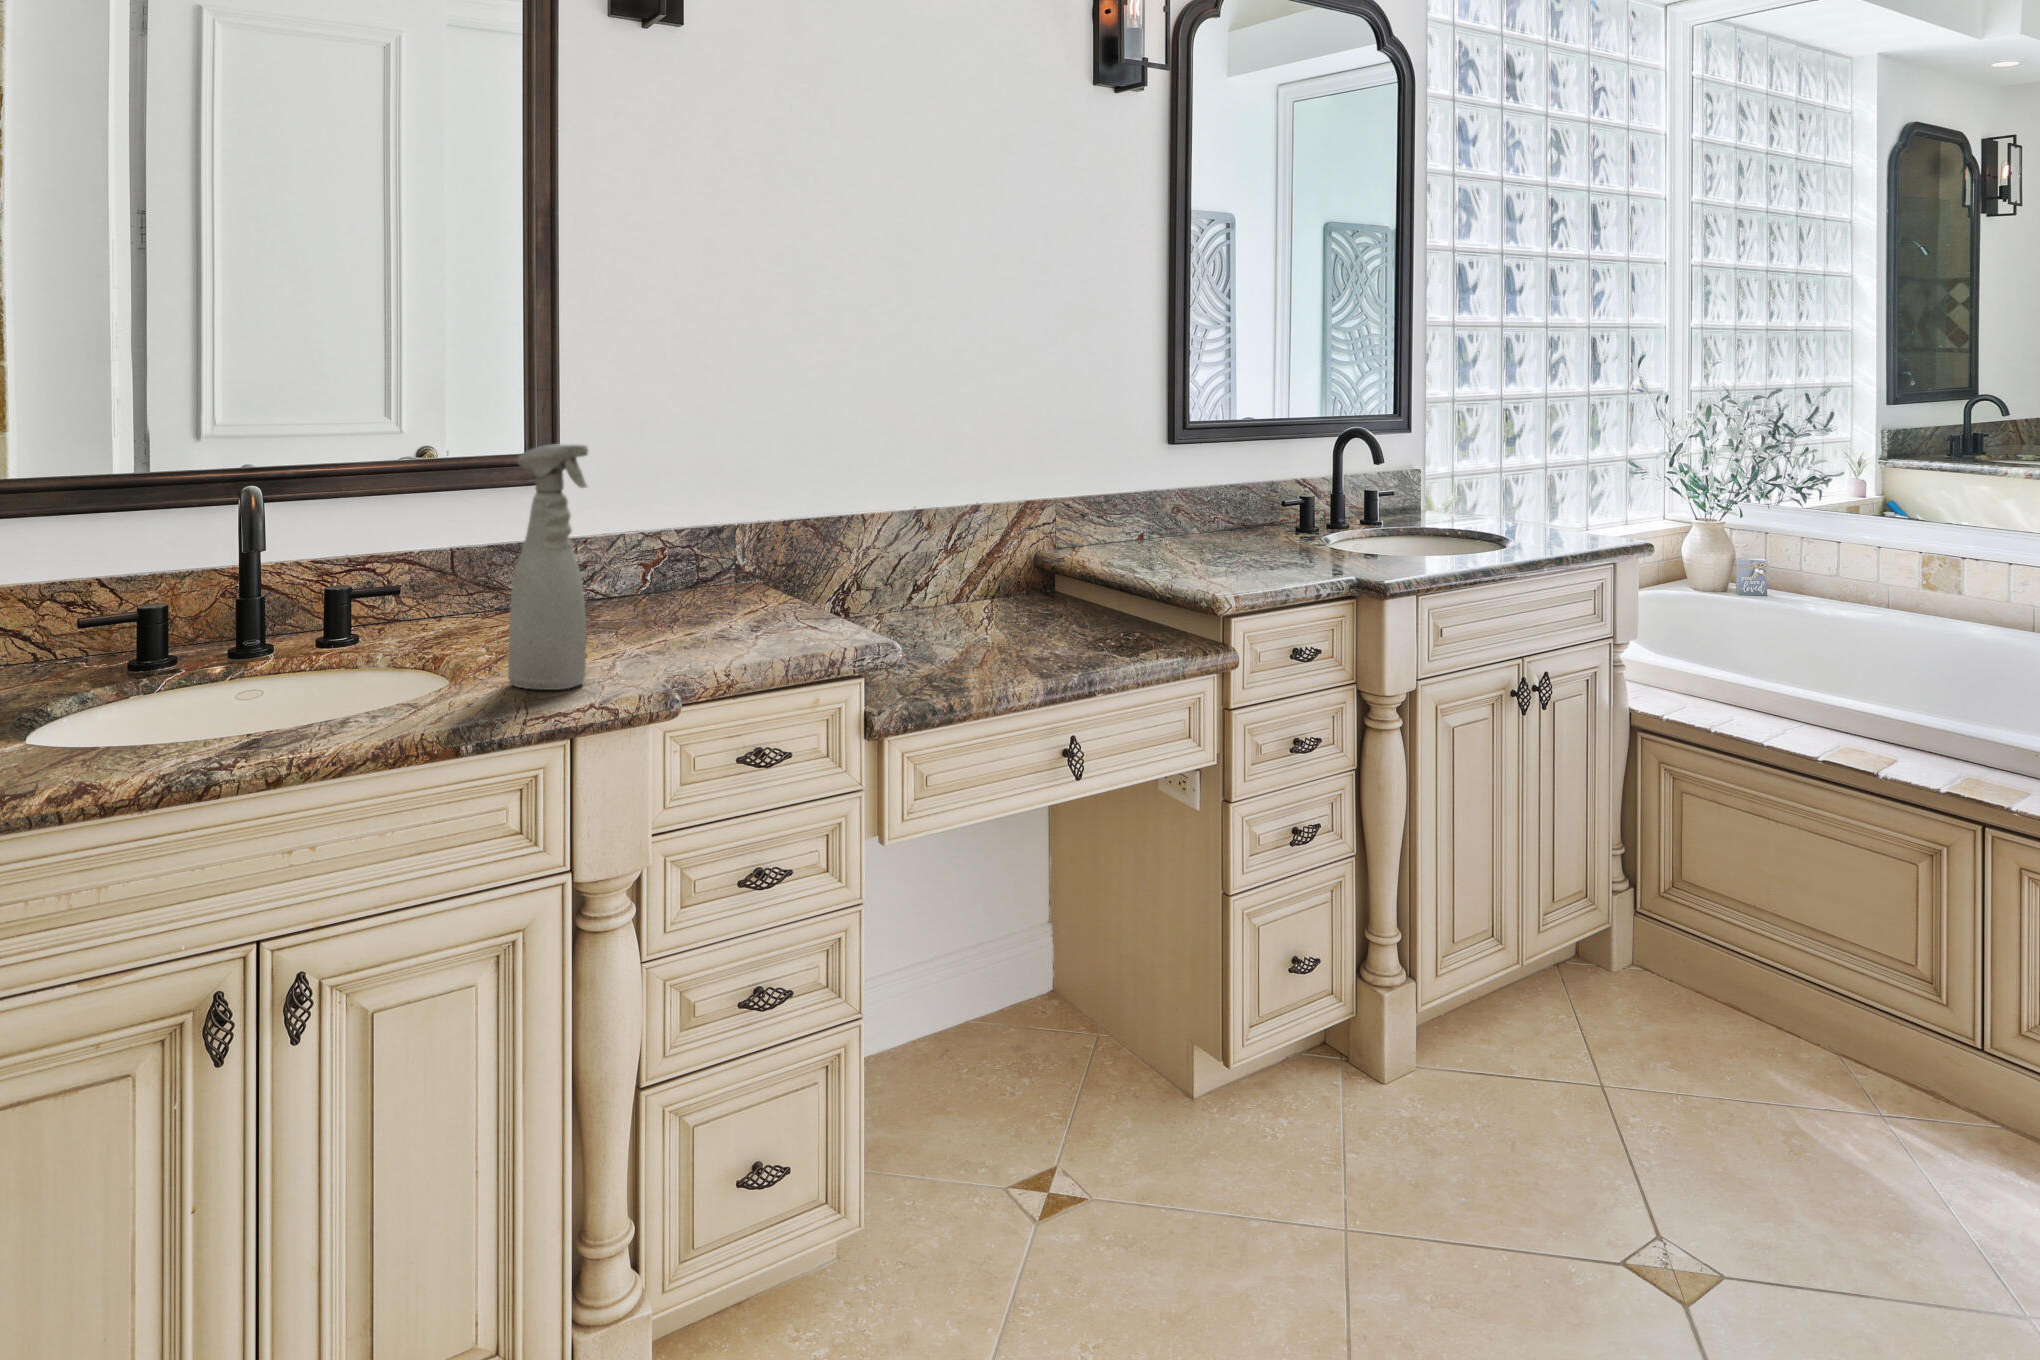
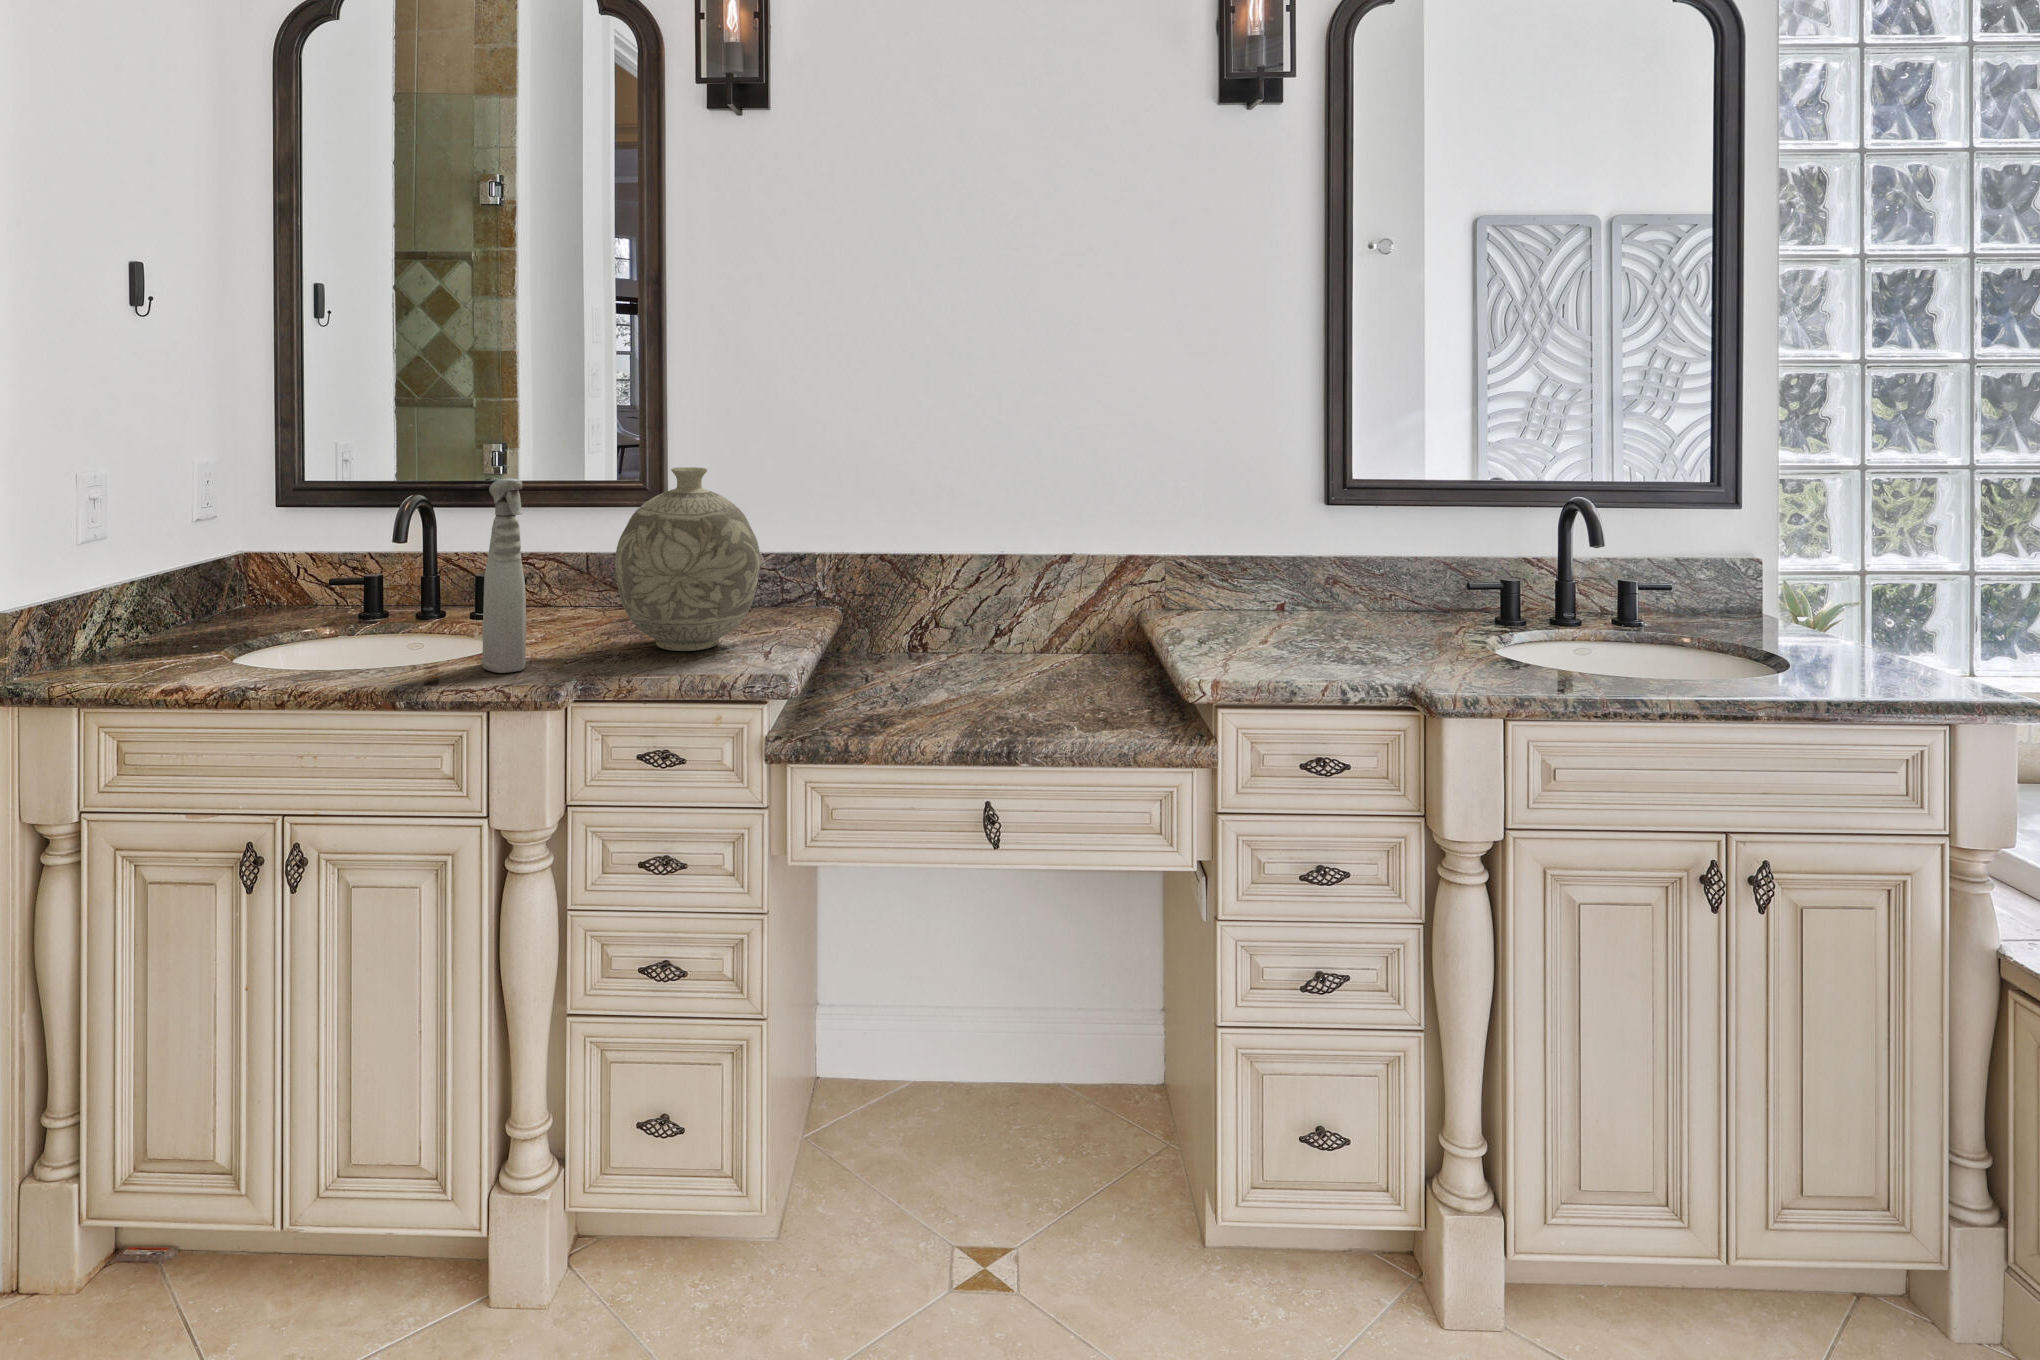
decorative vase: none [618,427,789,640] -> present [615,467,761,651]

